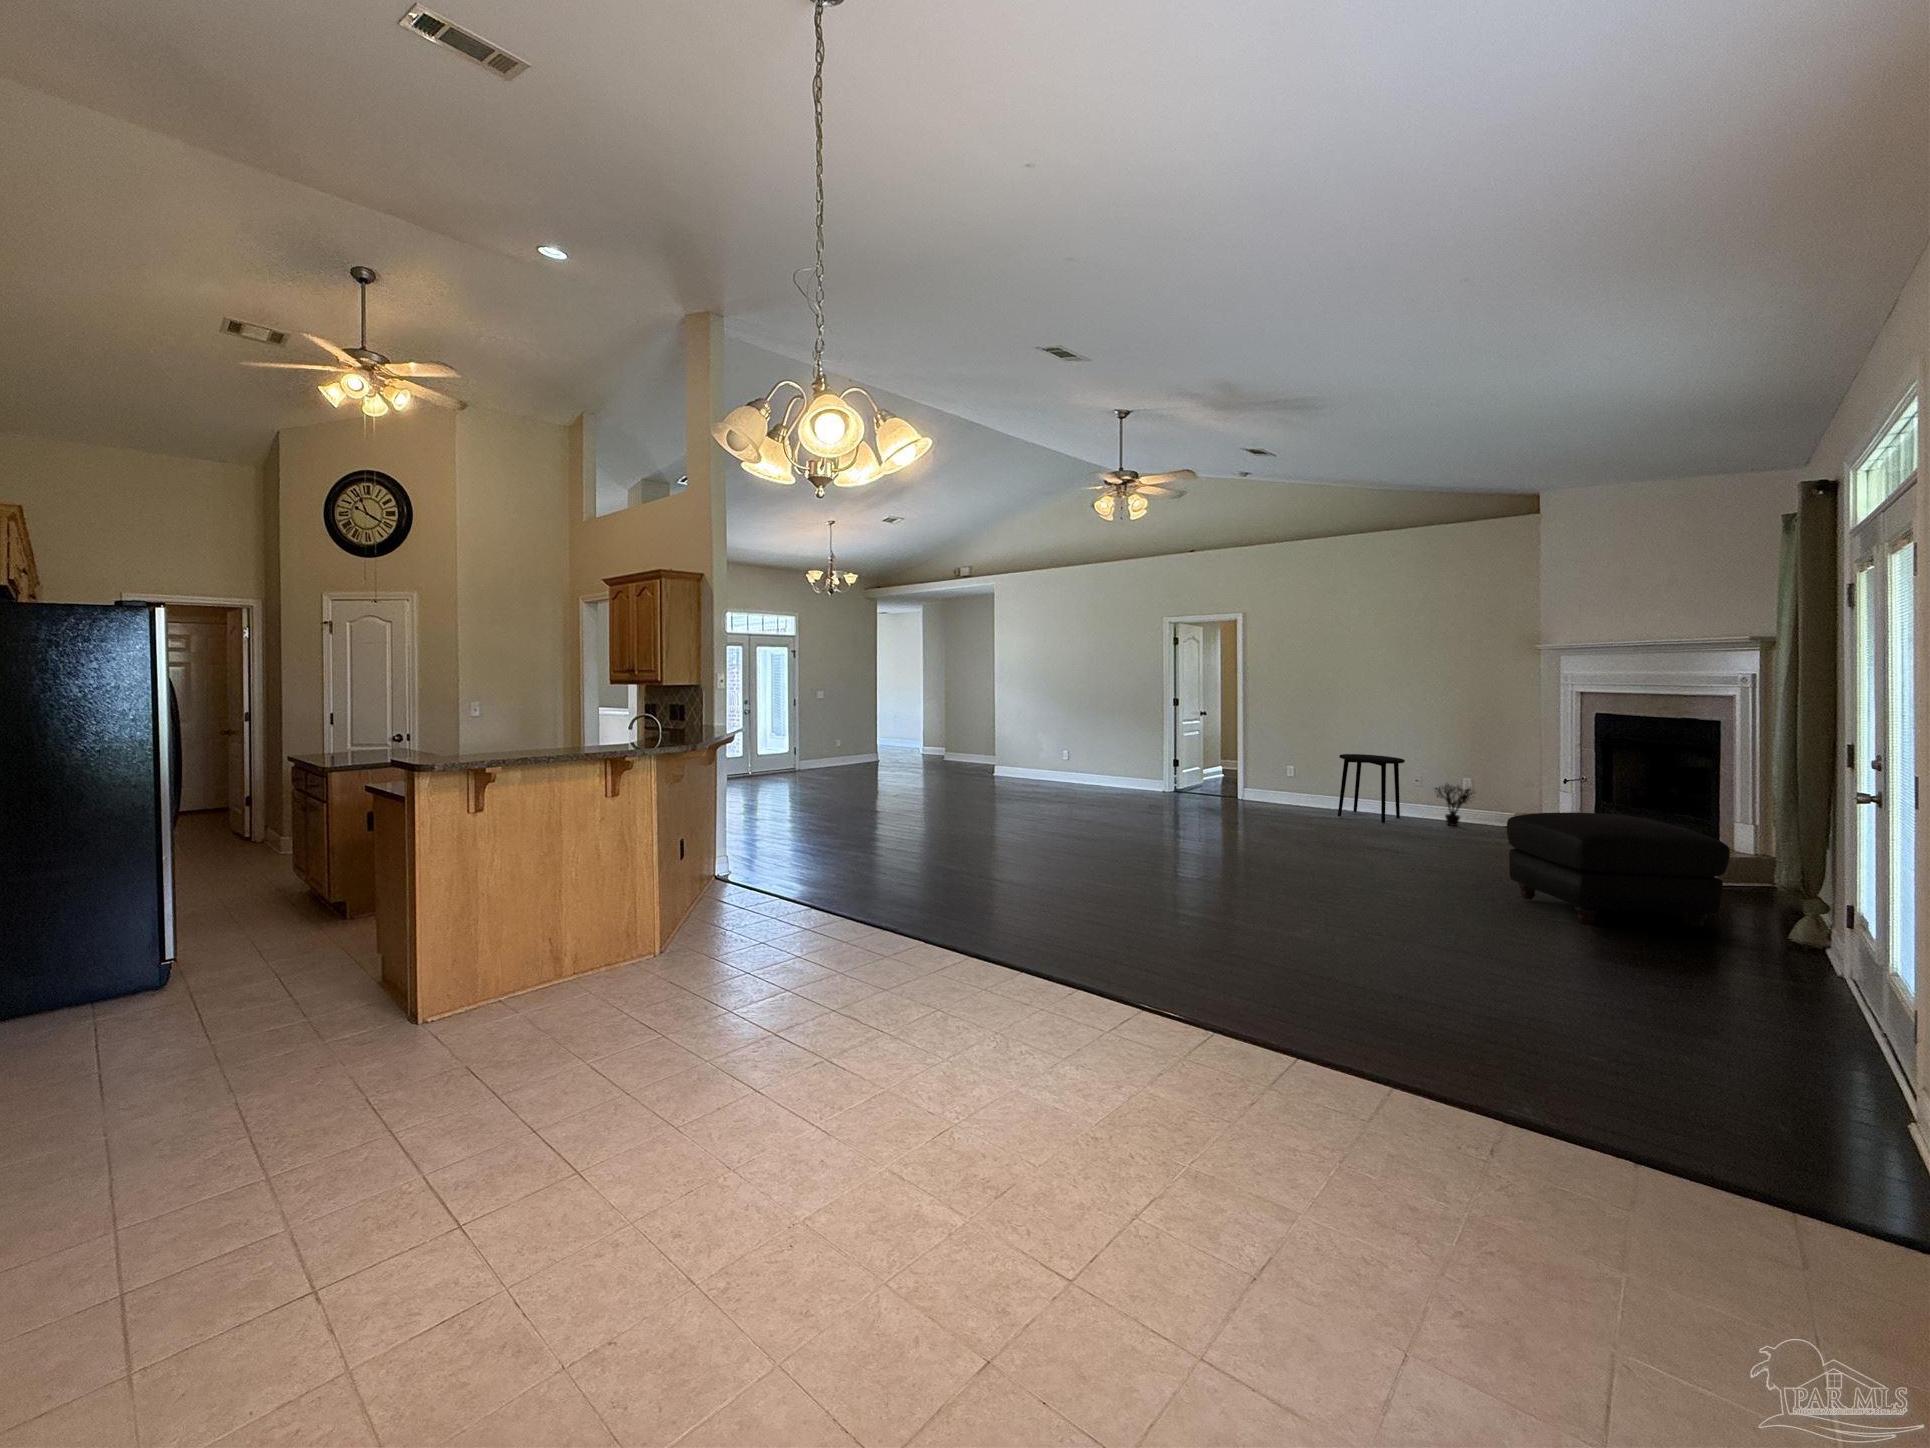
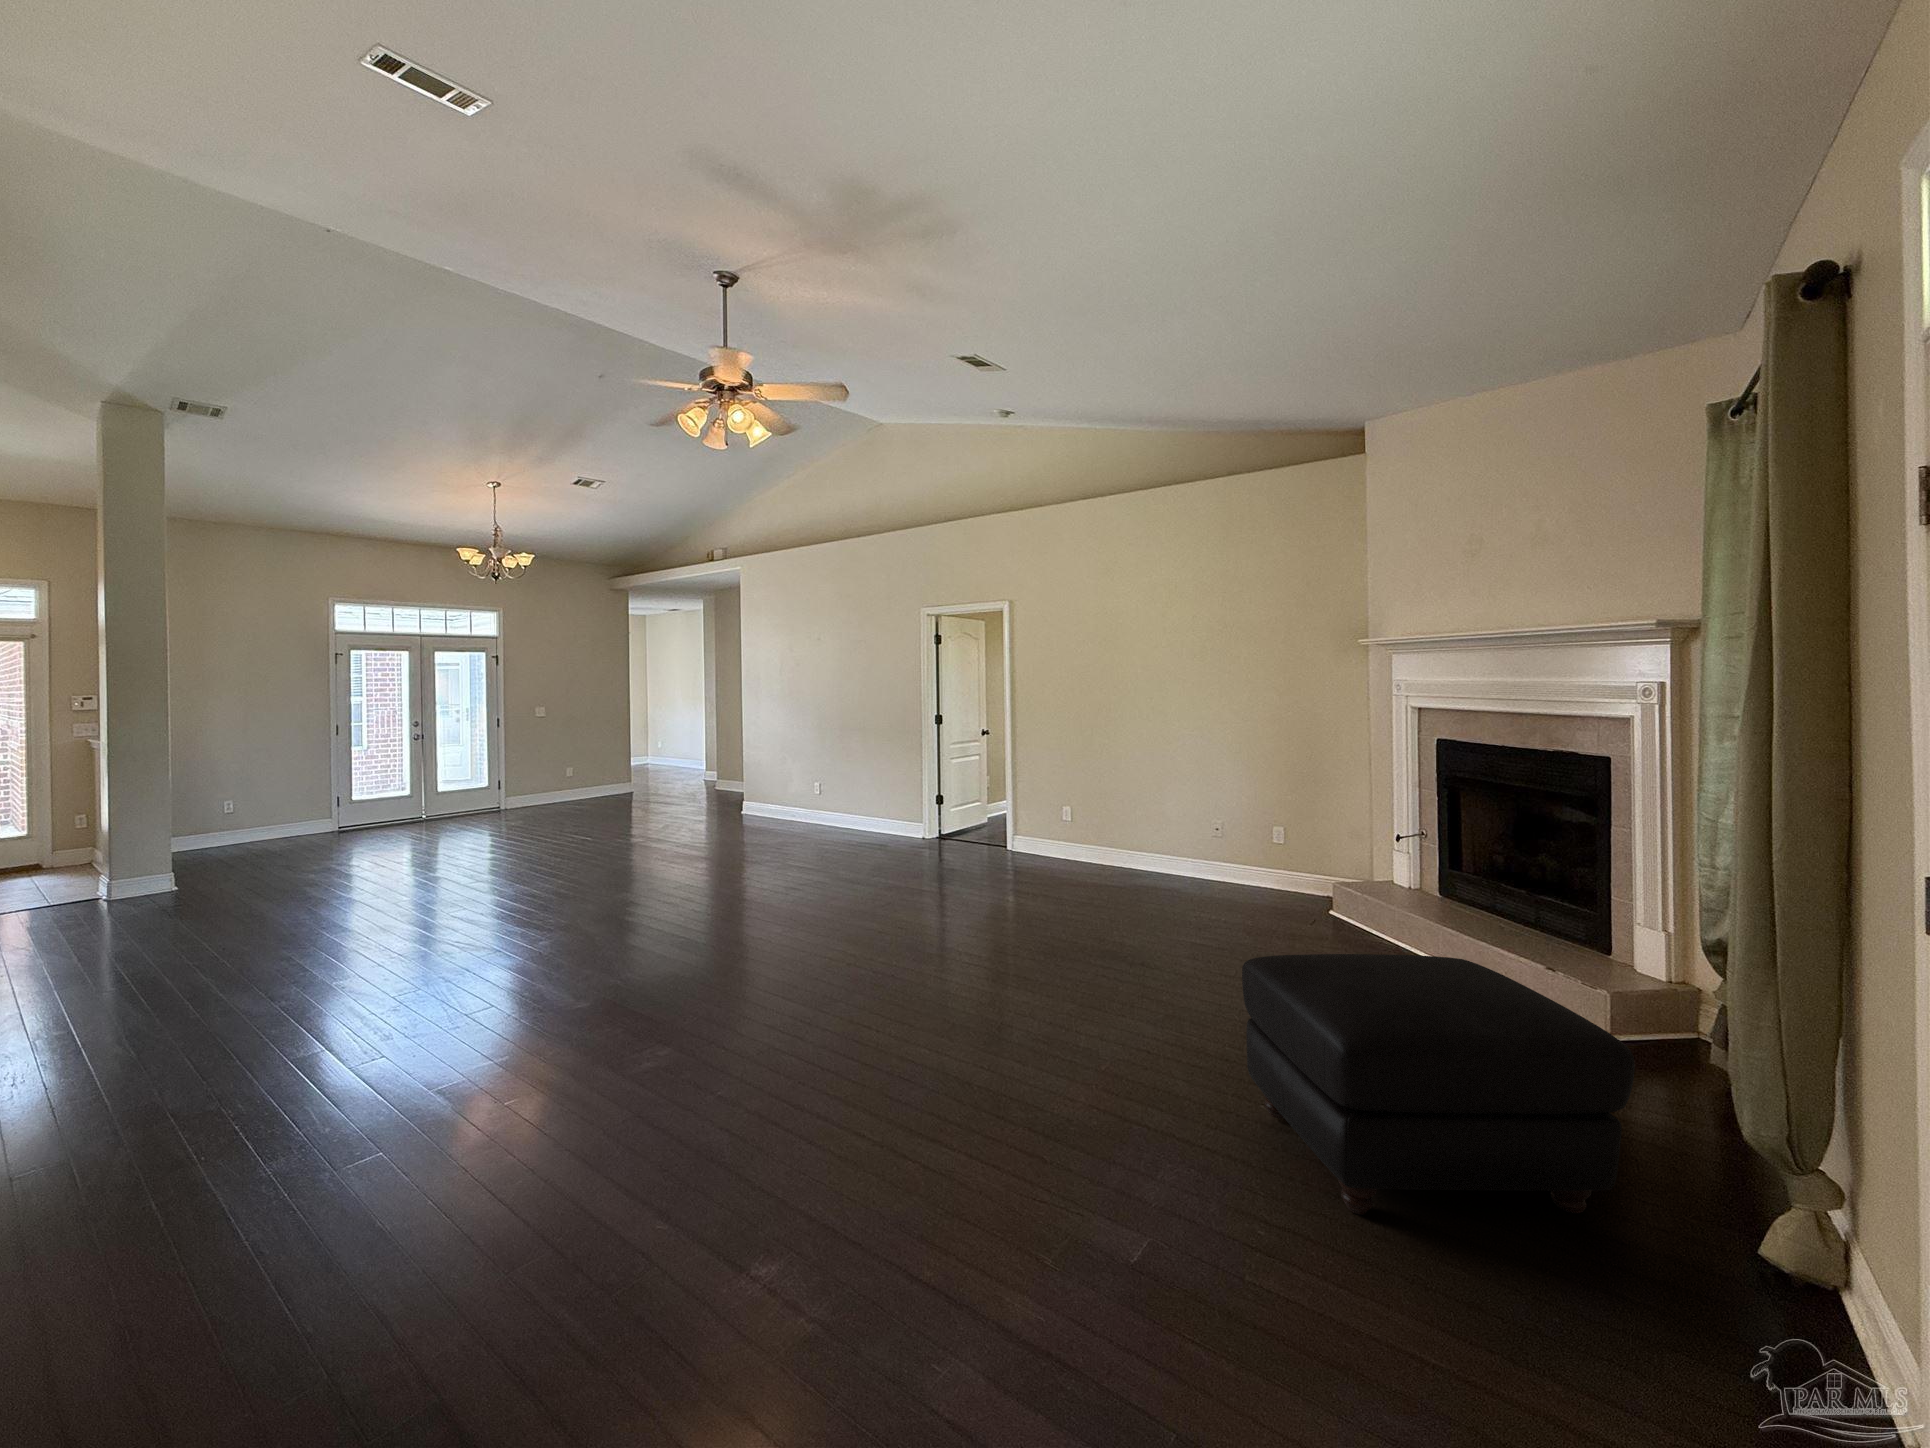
side table: present [1338,754,1405,823] -> none [1109,793,1196,896]
potted plant: present [1435,784,1474,826] -> none [1230,835,1288,899]

